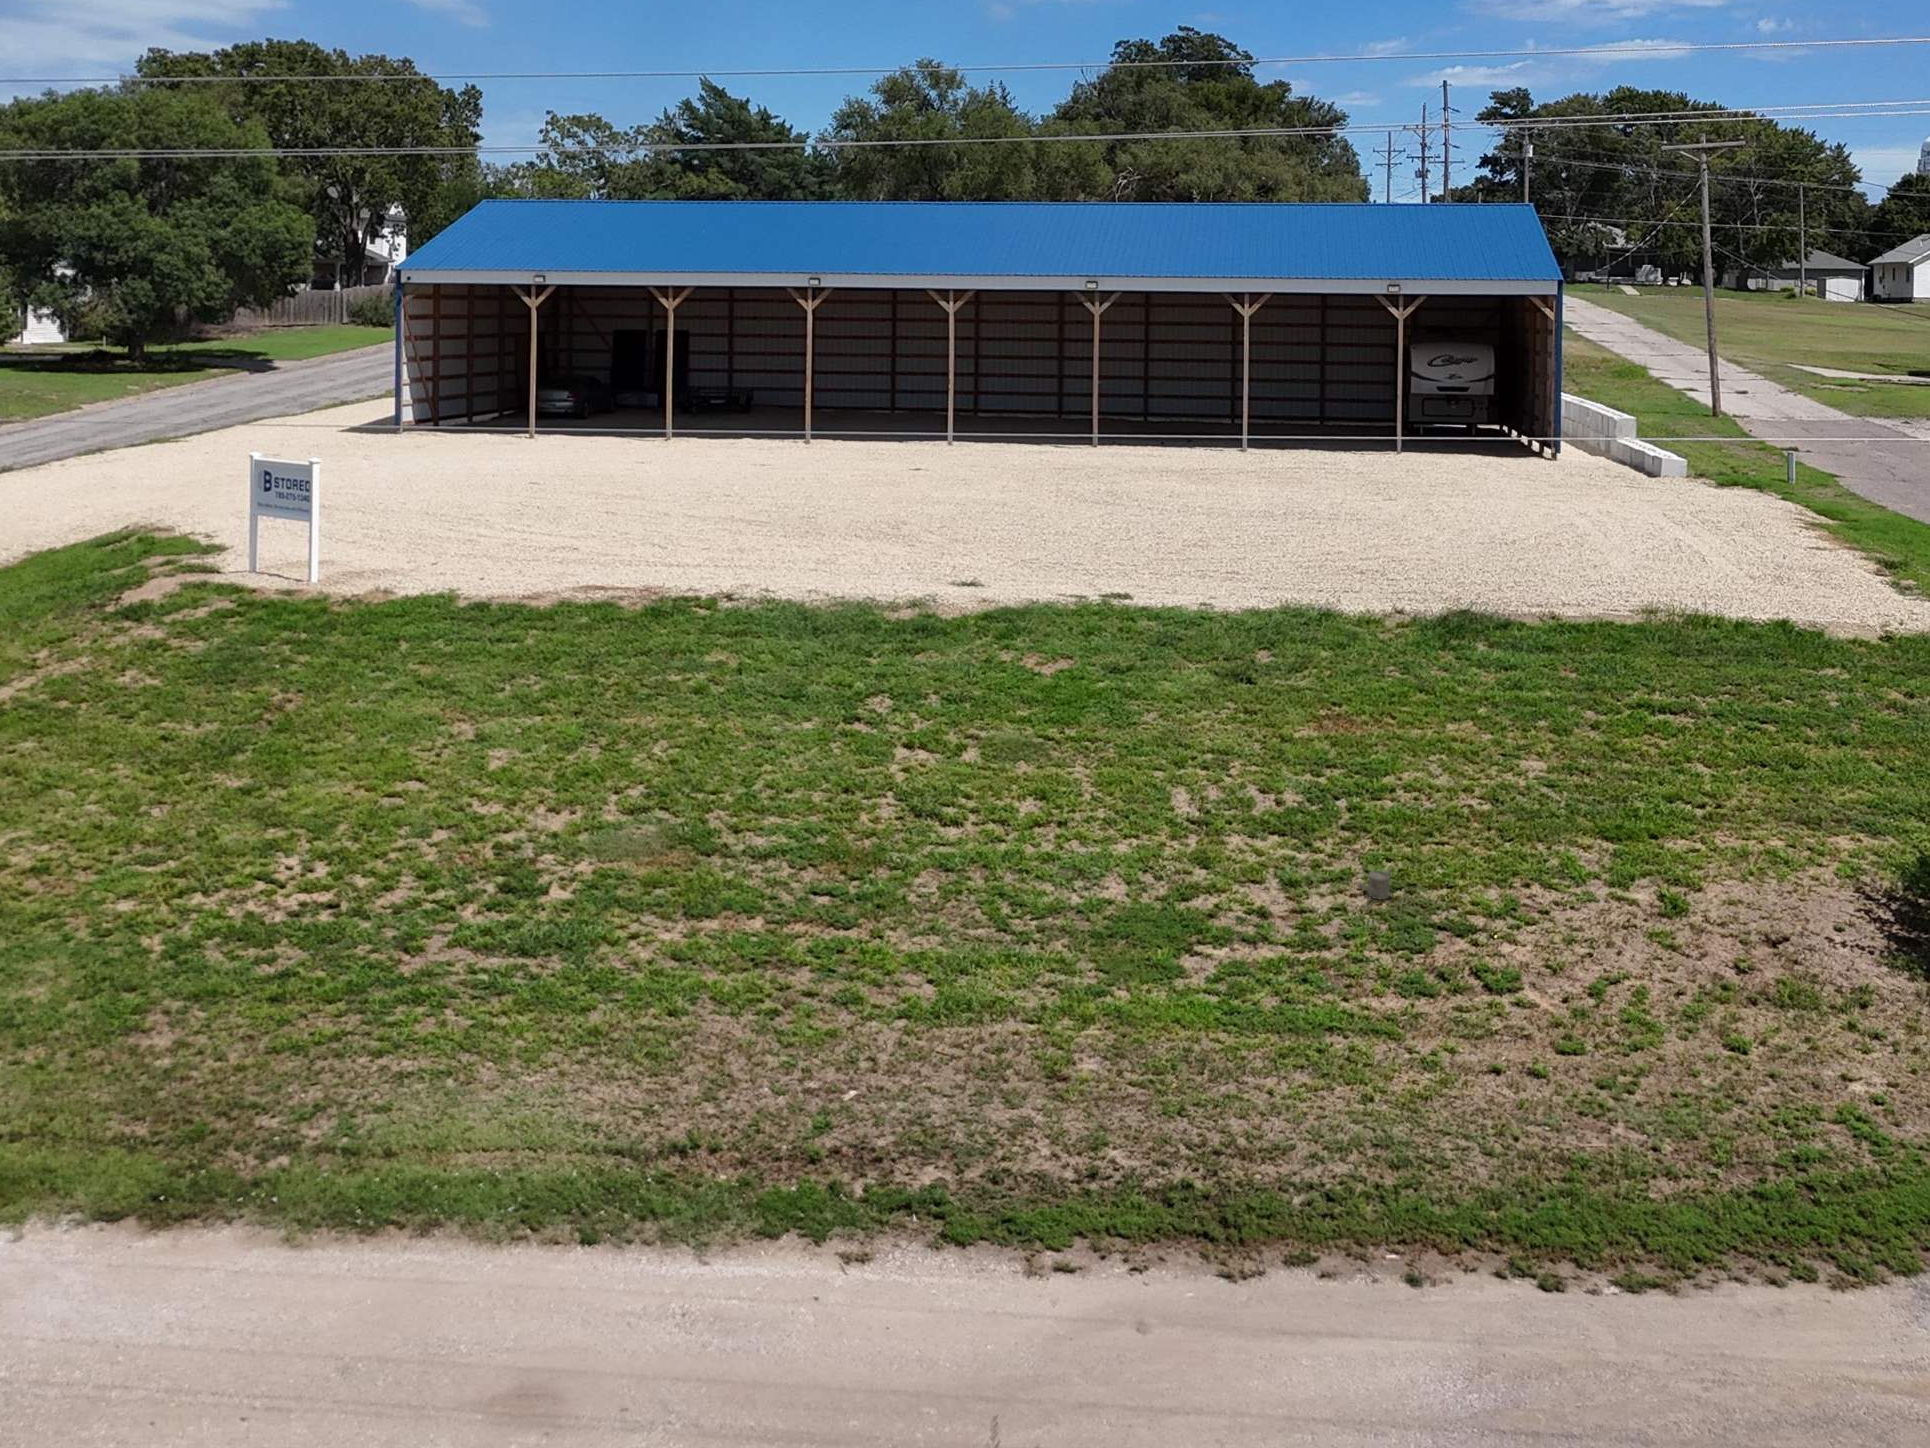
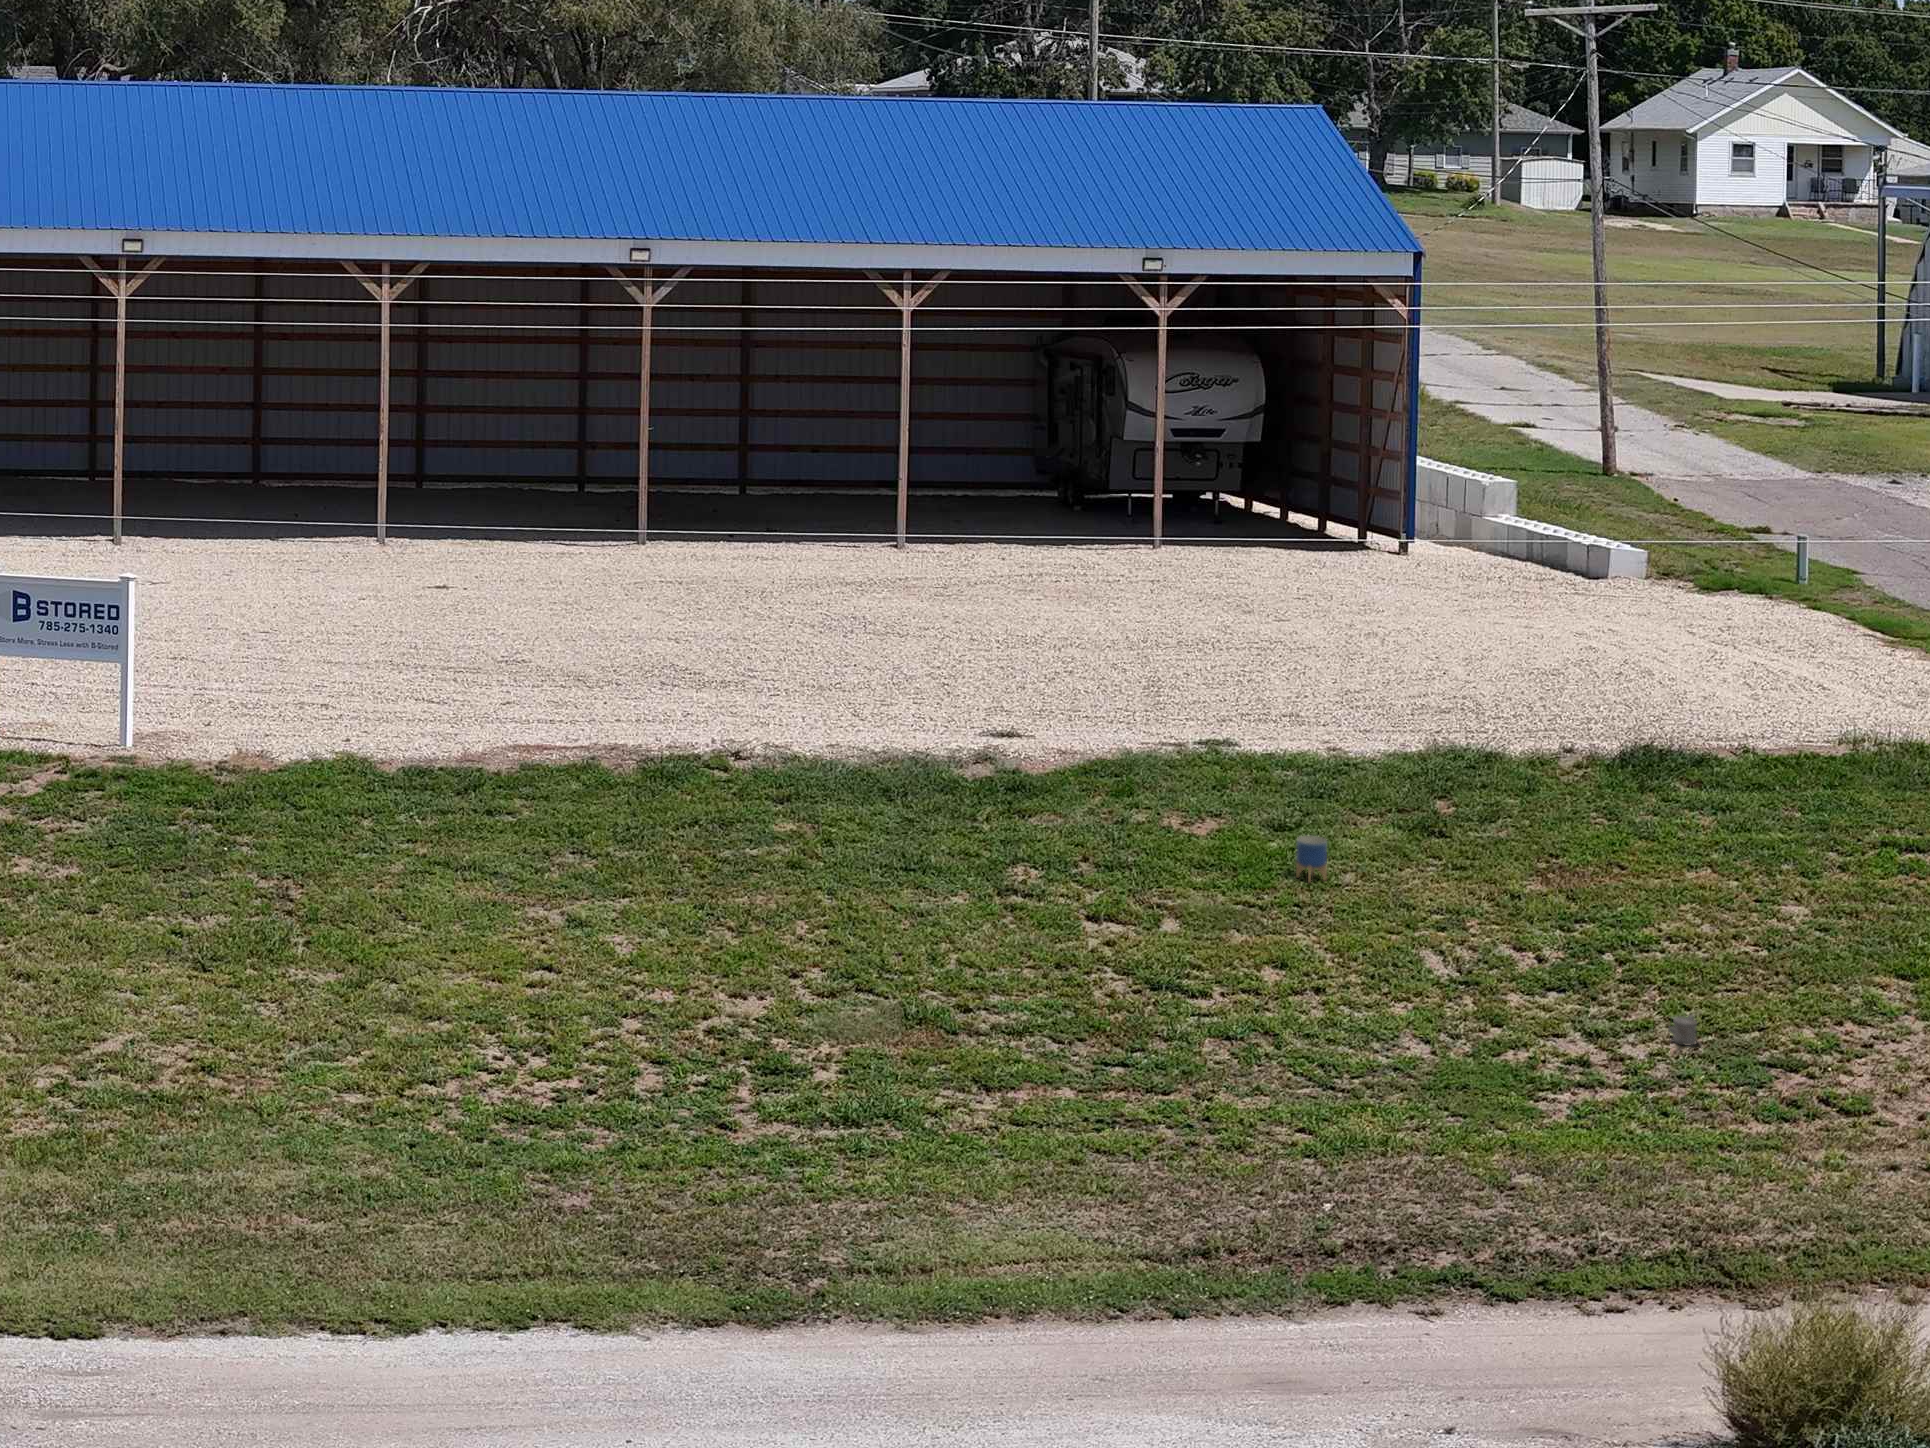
planter: none [1105,680,1130,721] -> present [1296,836,1327,882]

